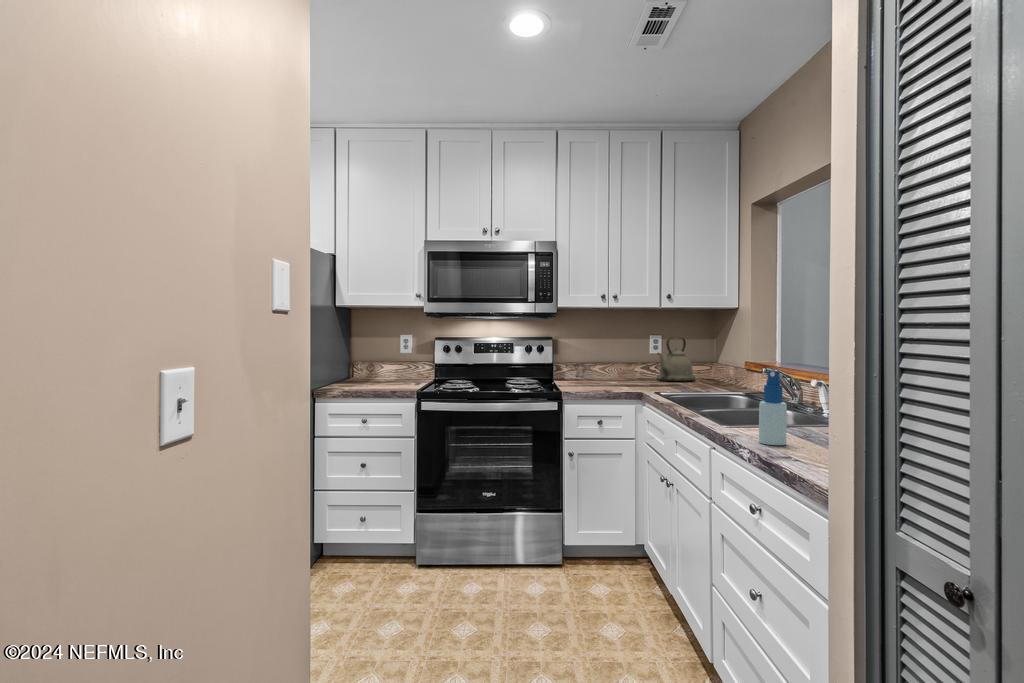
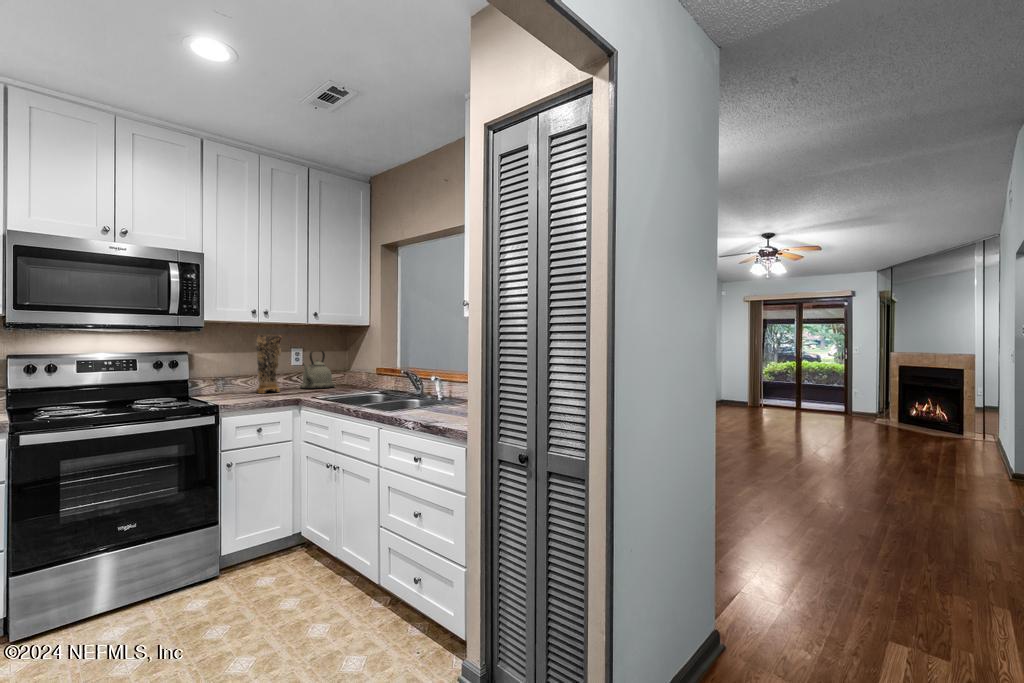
decorative vase: none [609,321,636,383] -> present [256,335,282,393]
spray bottle: present [759,371,787,445] -> none [417,366,434,417]

